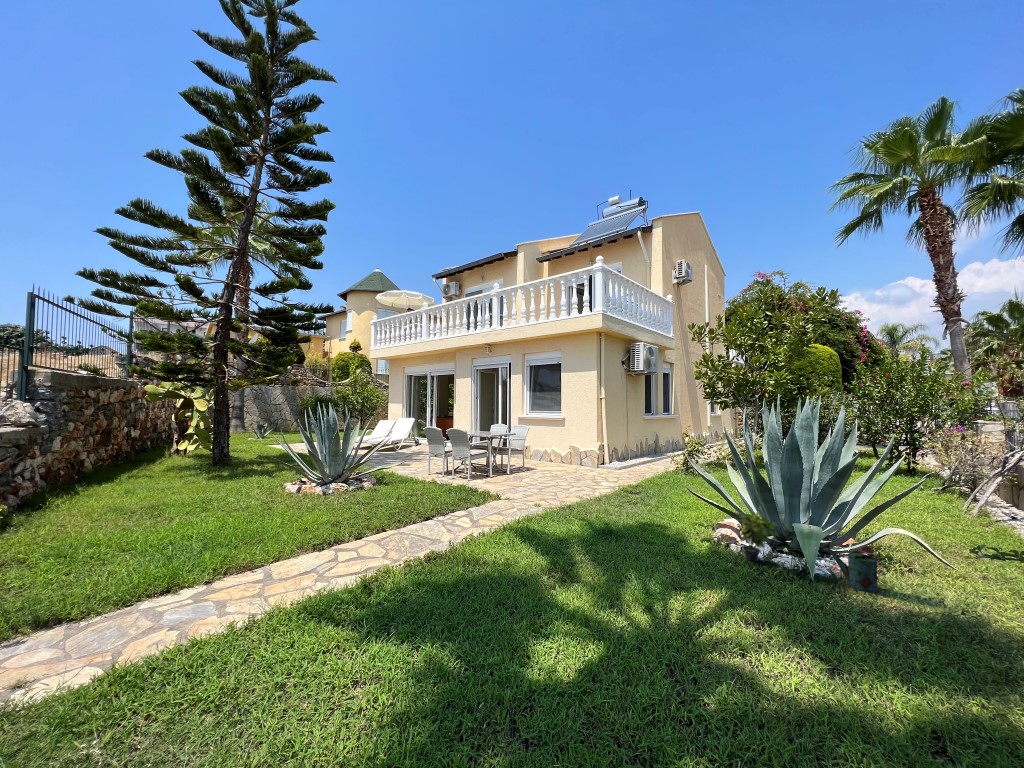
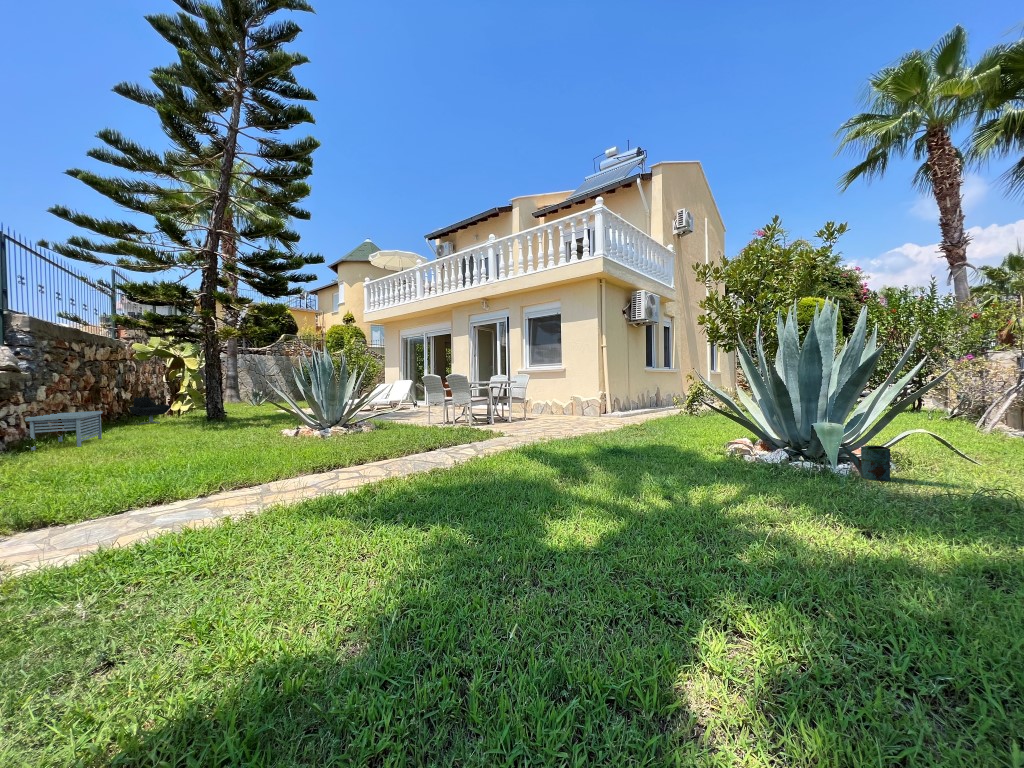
lounge chair: none [135,435,180,463] -> present [130,397,170,424]
storage bench: none [38,459,113,504] -> present [25,411,103,450]
potted plant: present [738,511,777,561] -> none [747,415,789,466]

